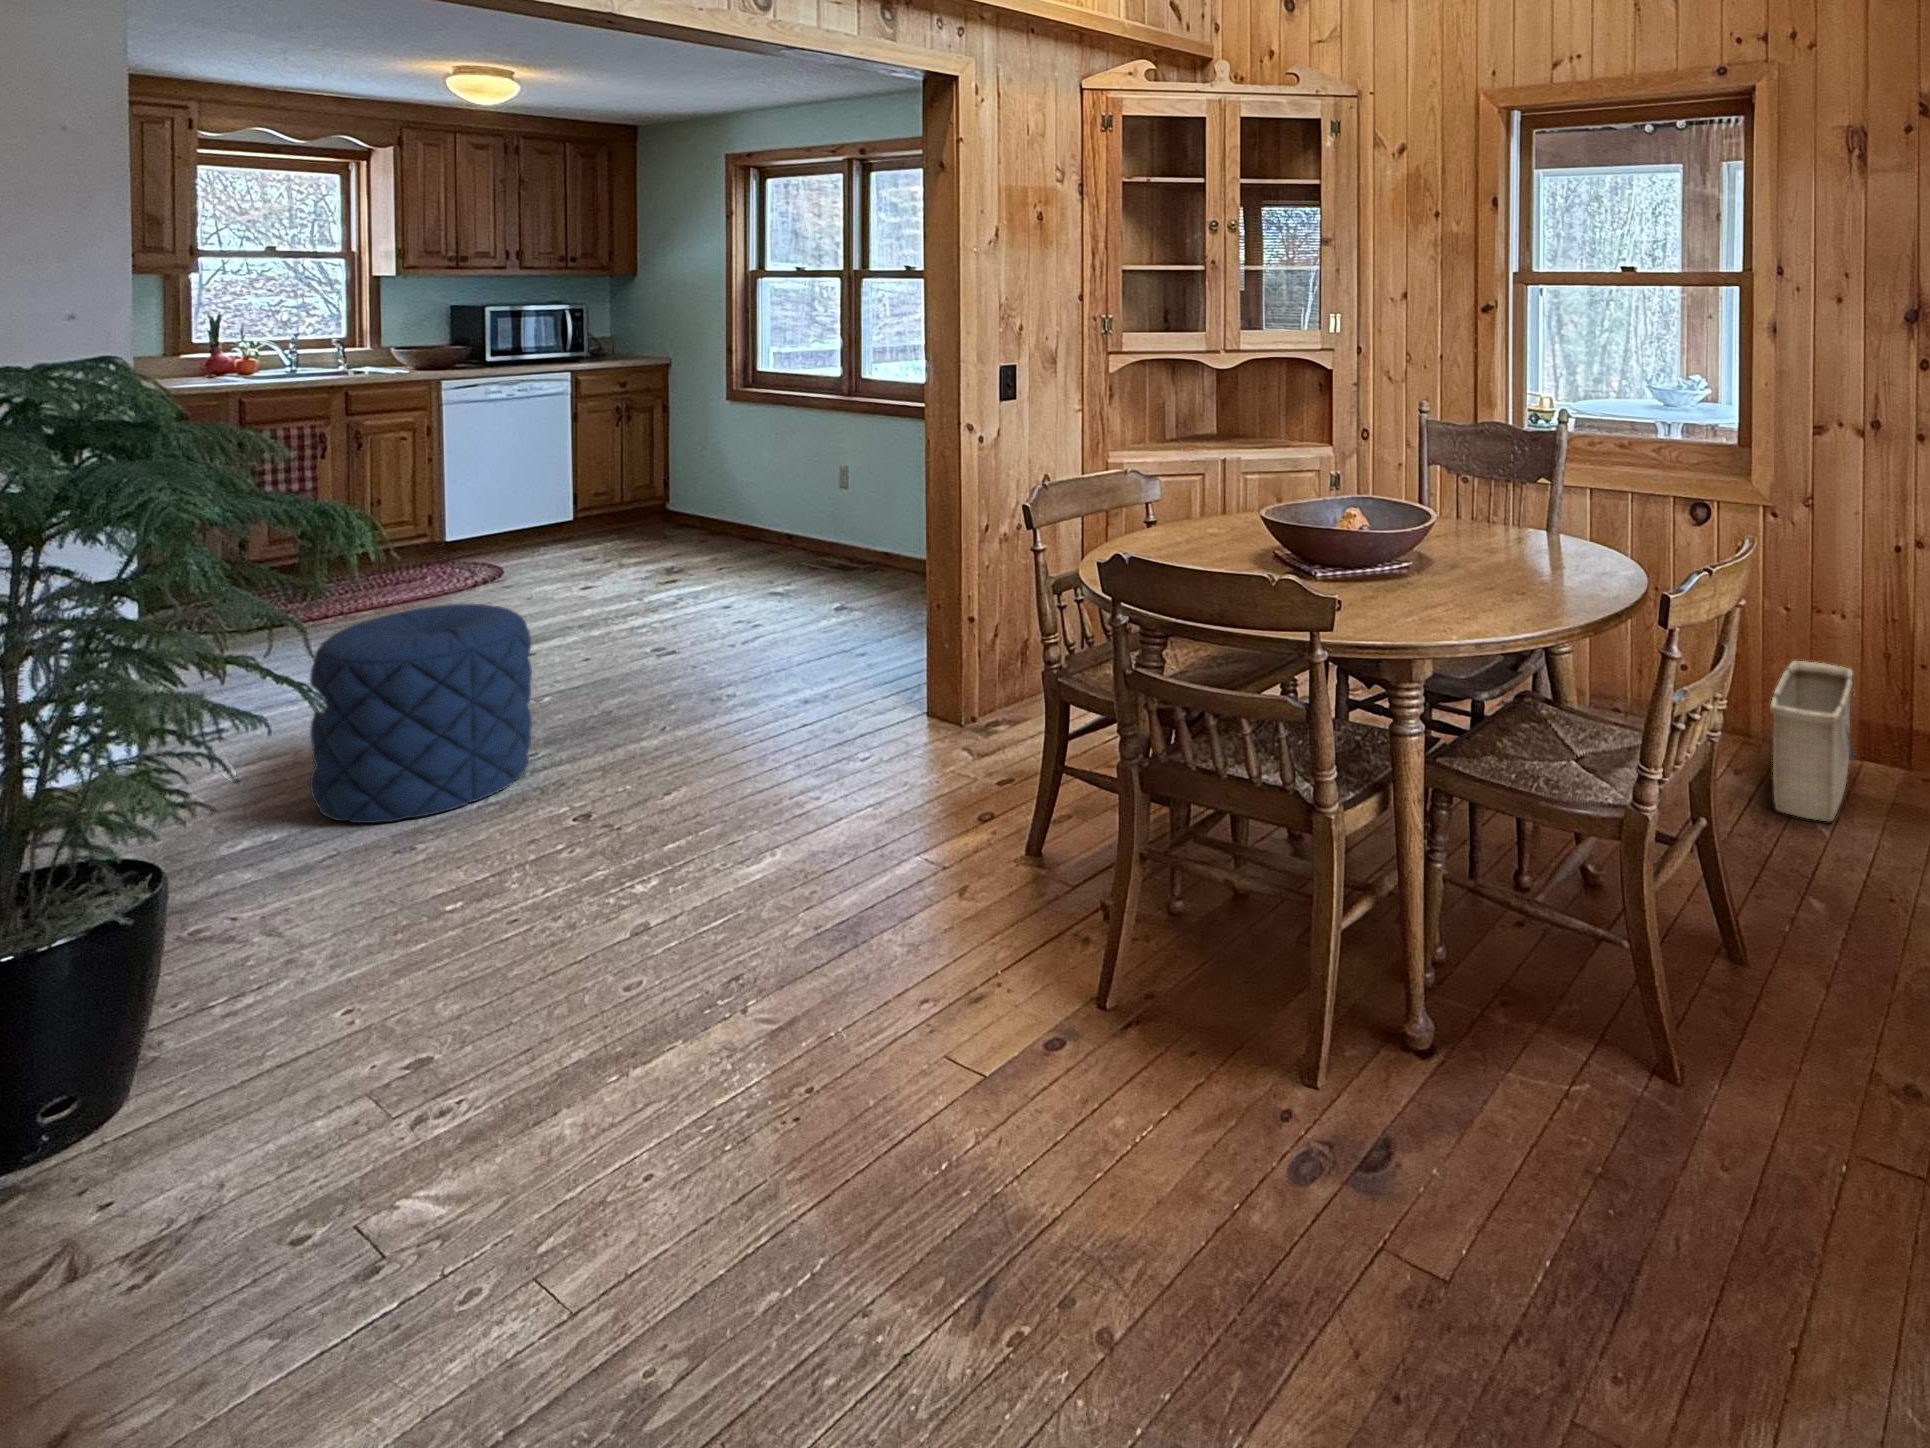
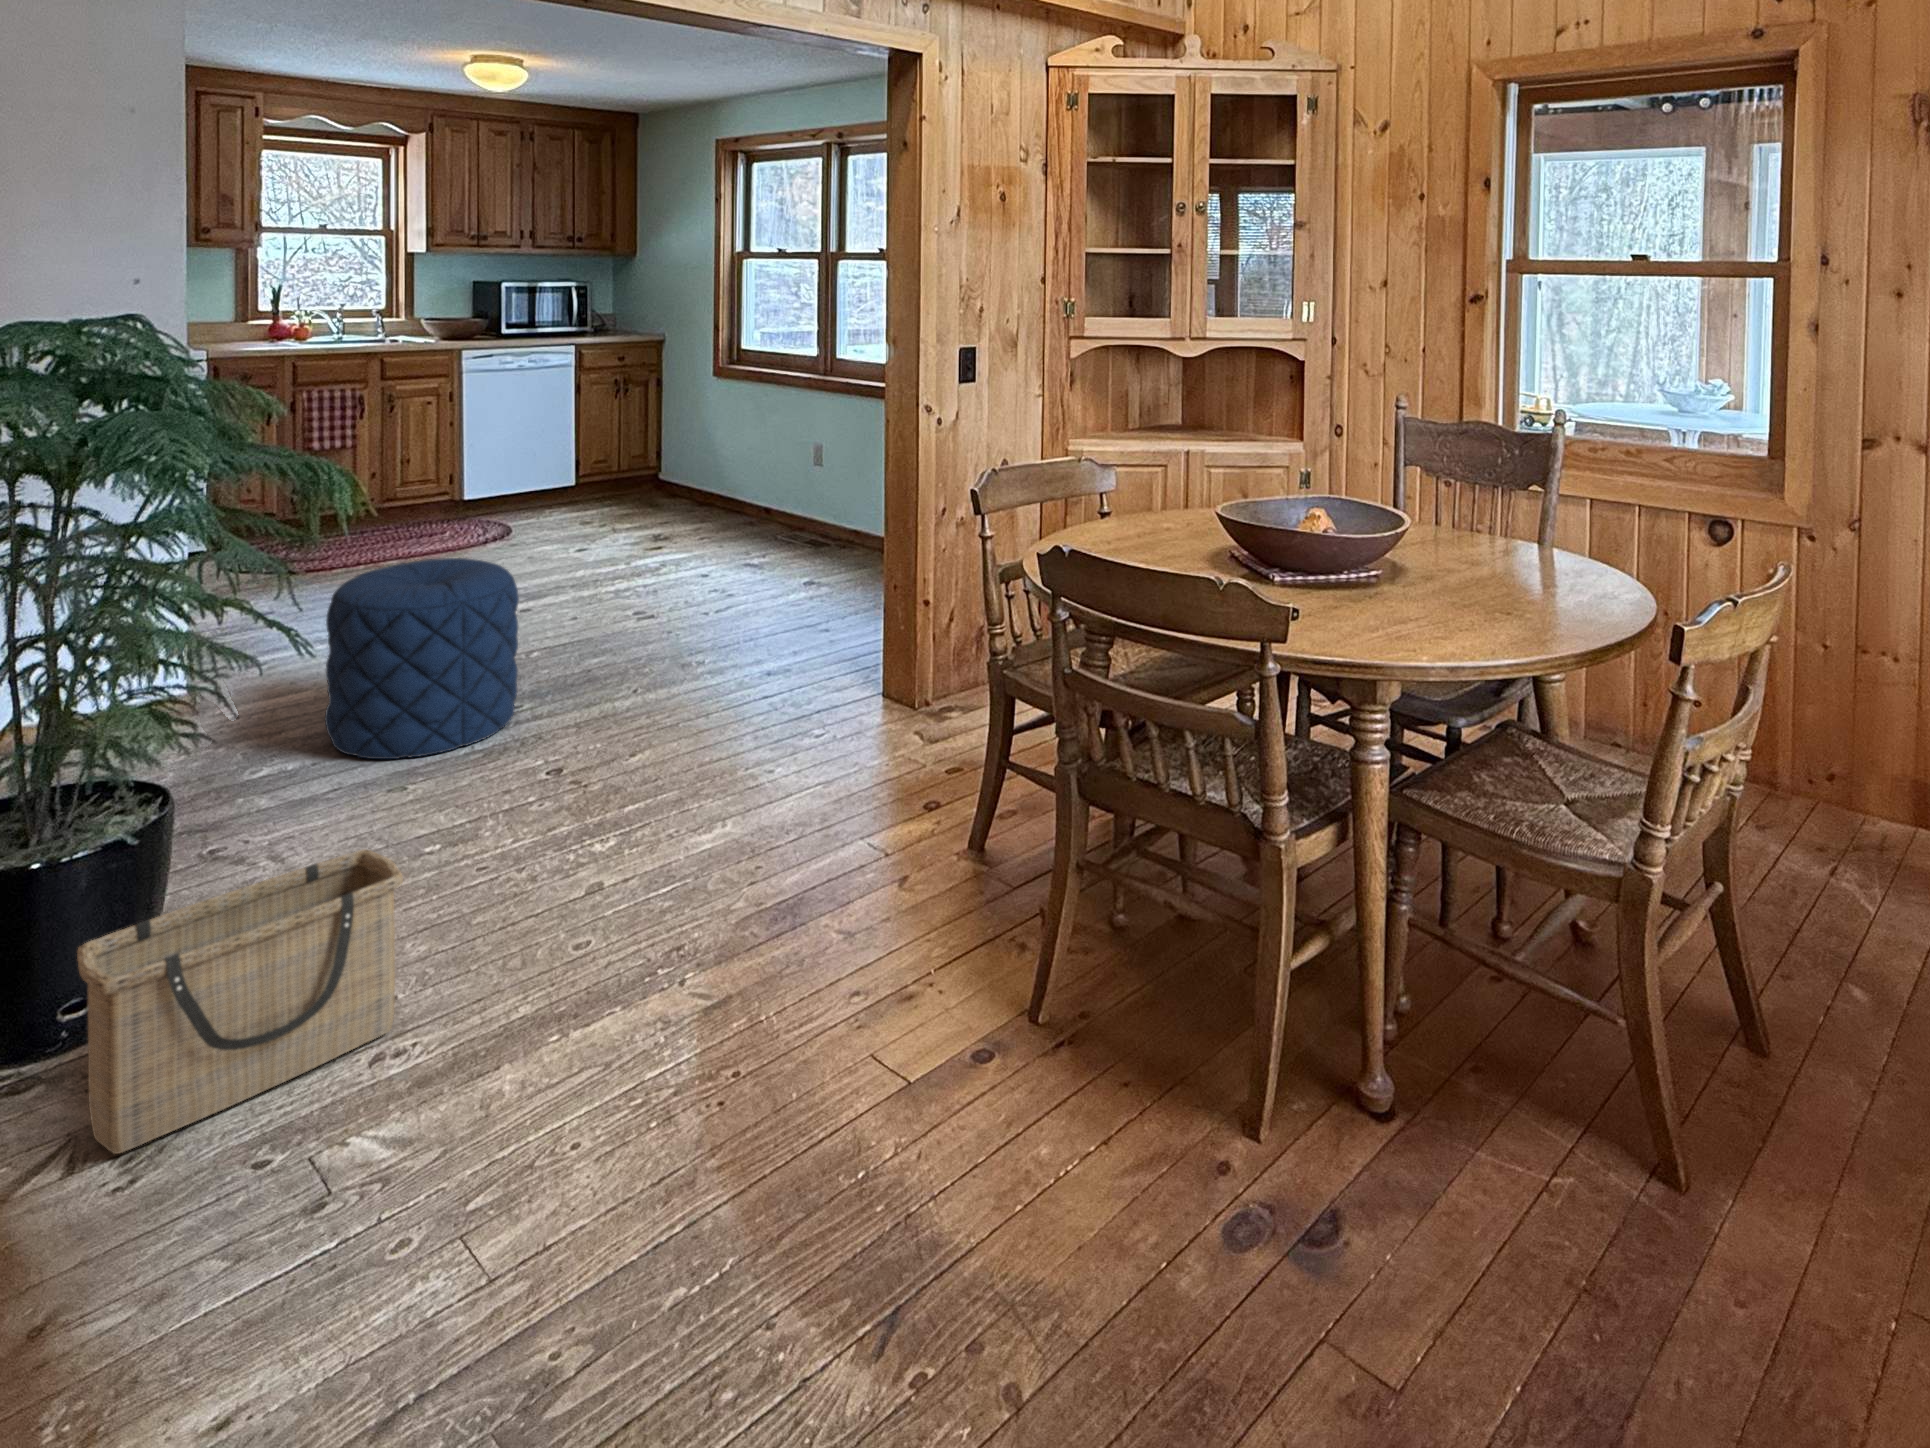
basket: present [1769,661,1855,821] -> present [77,849,403,1154]

